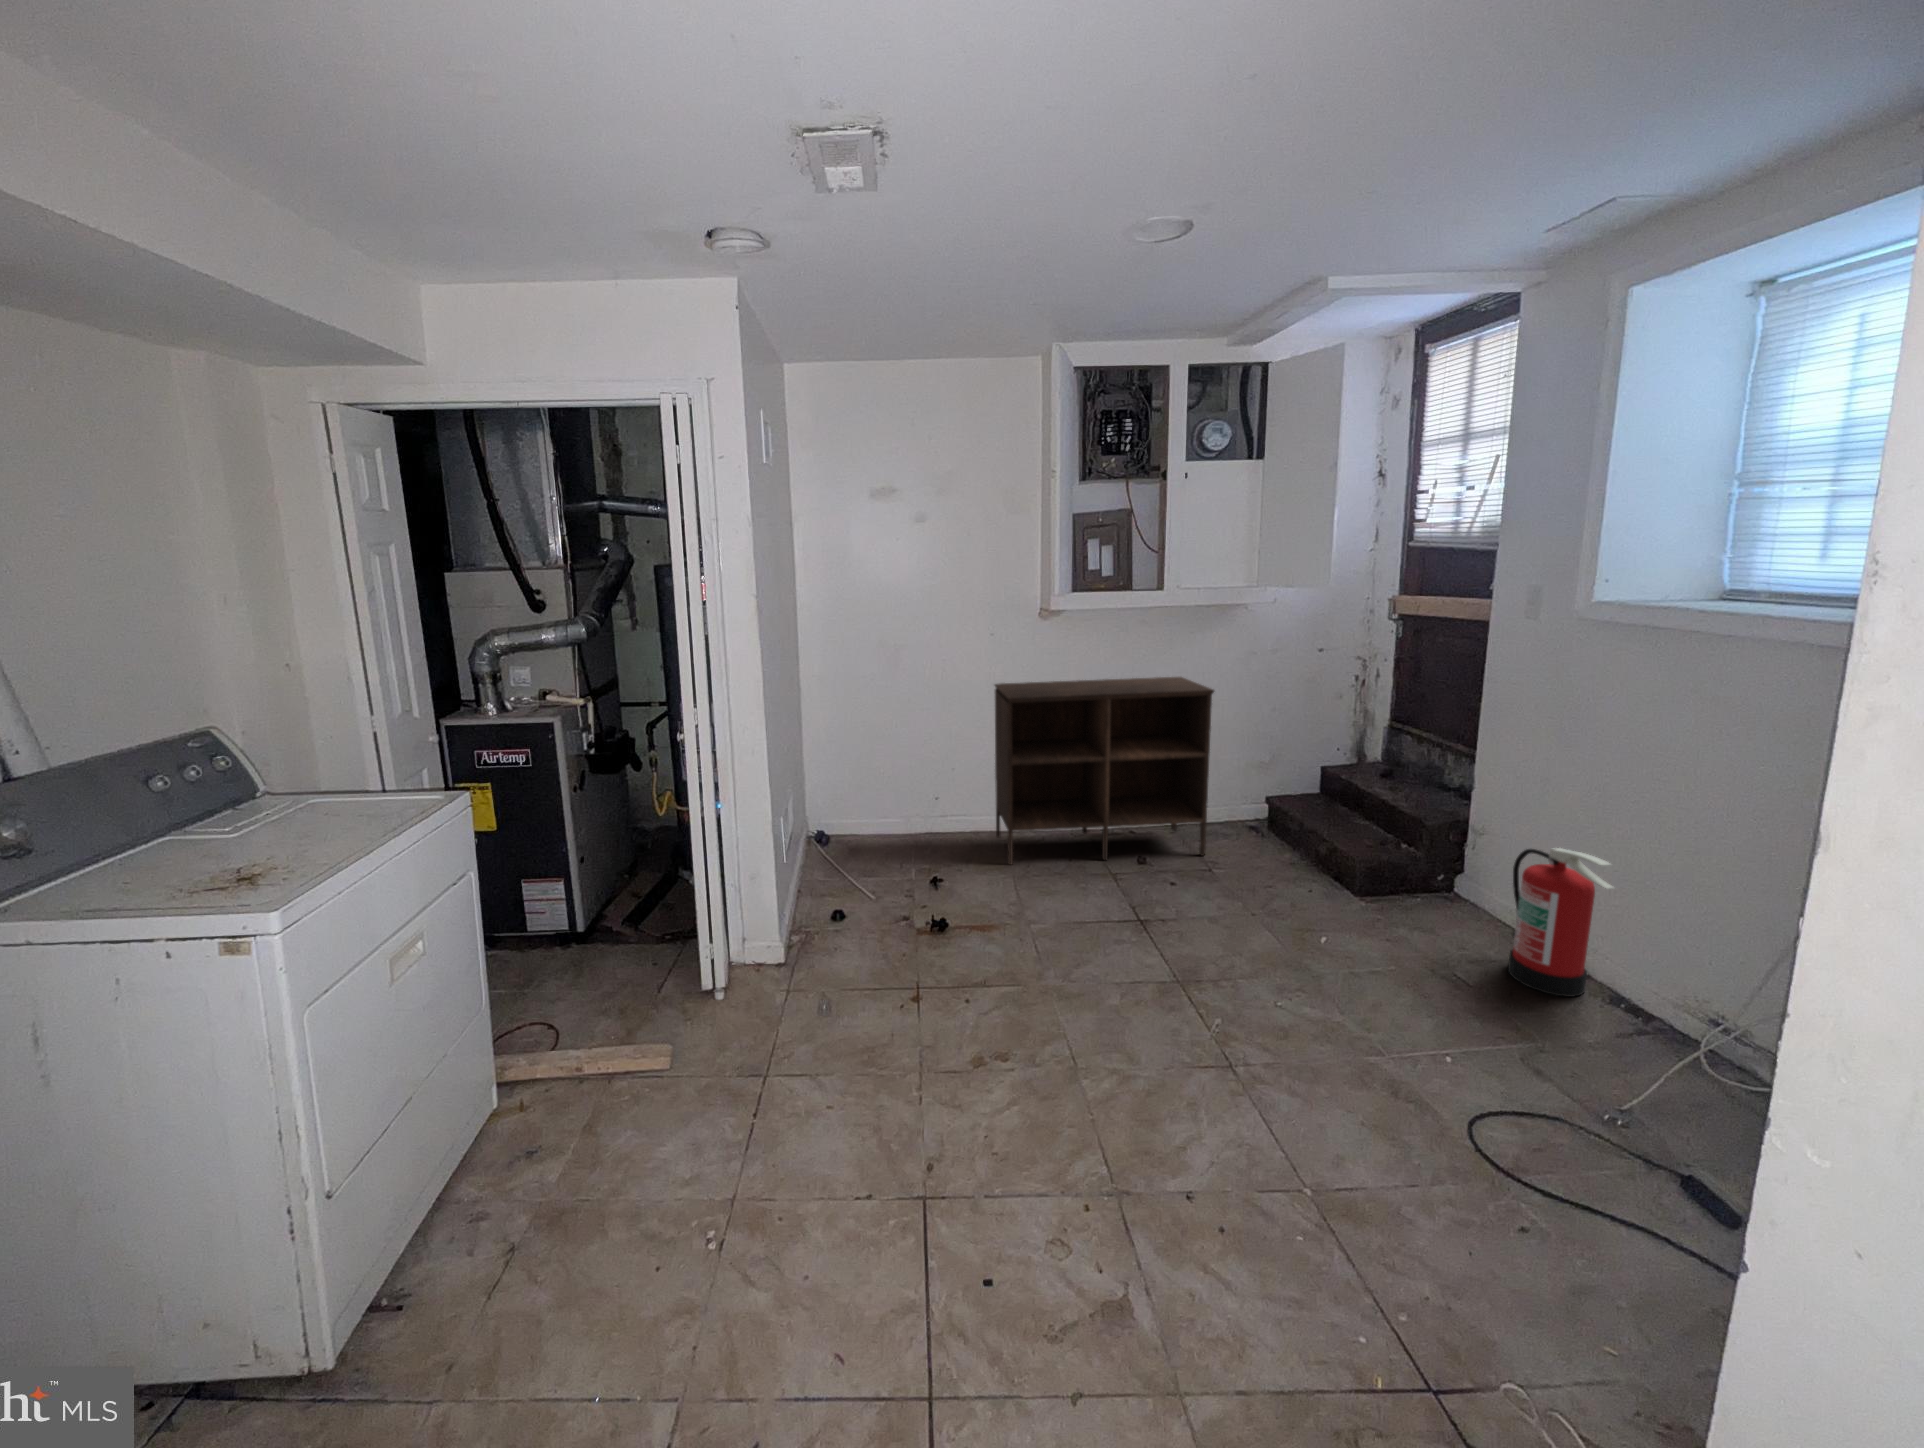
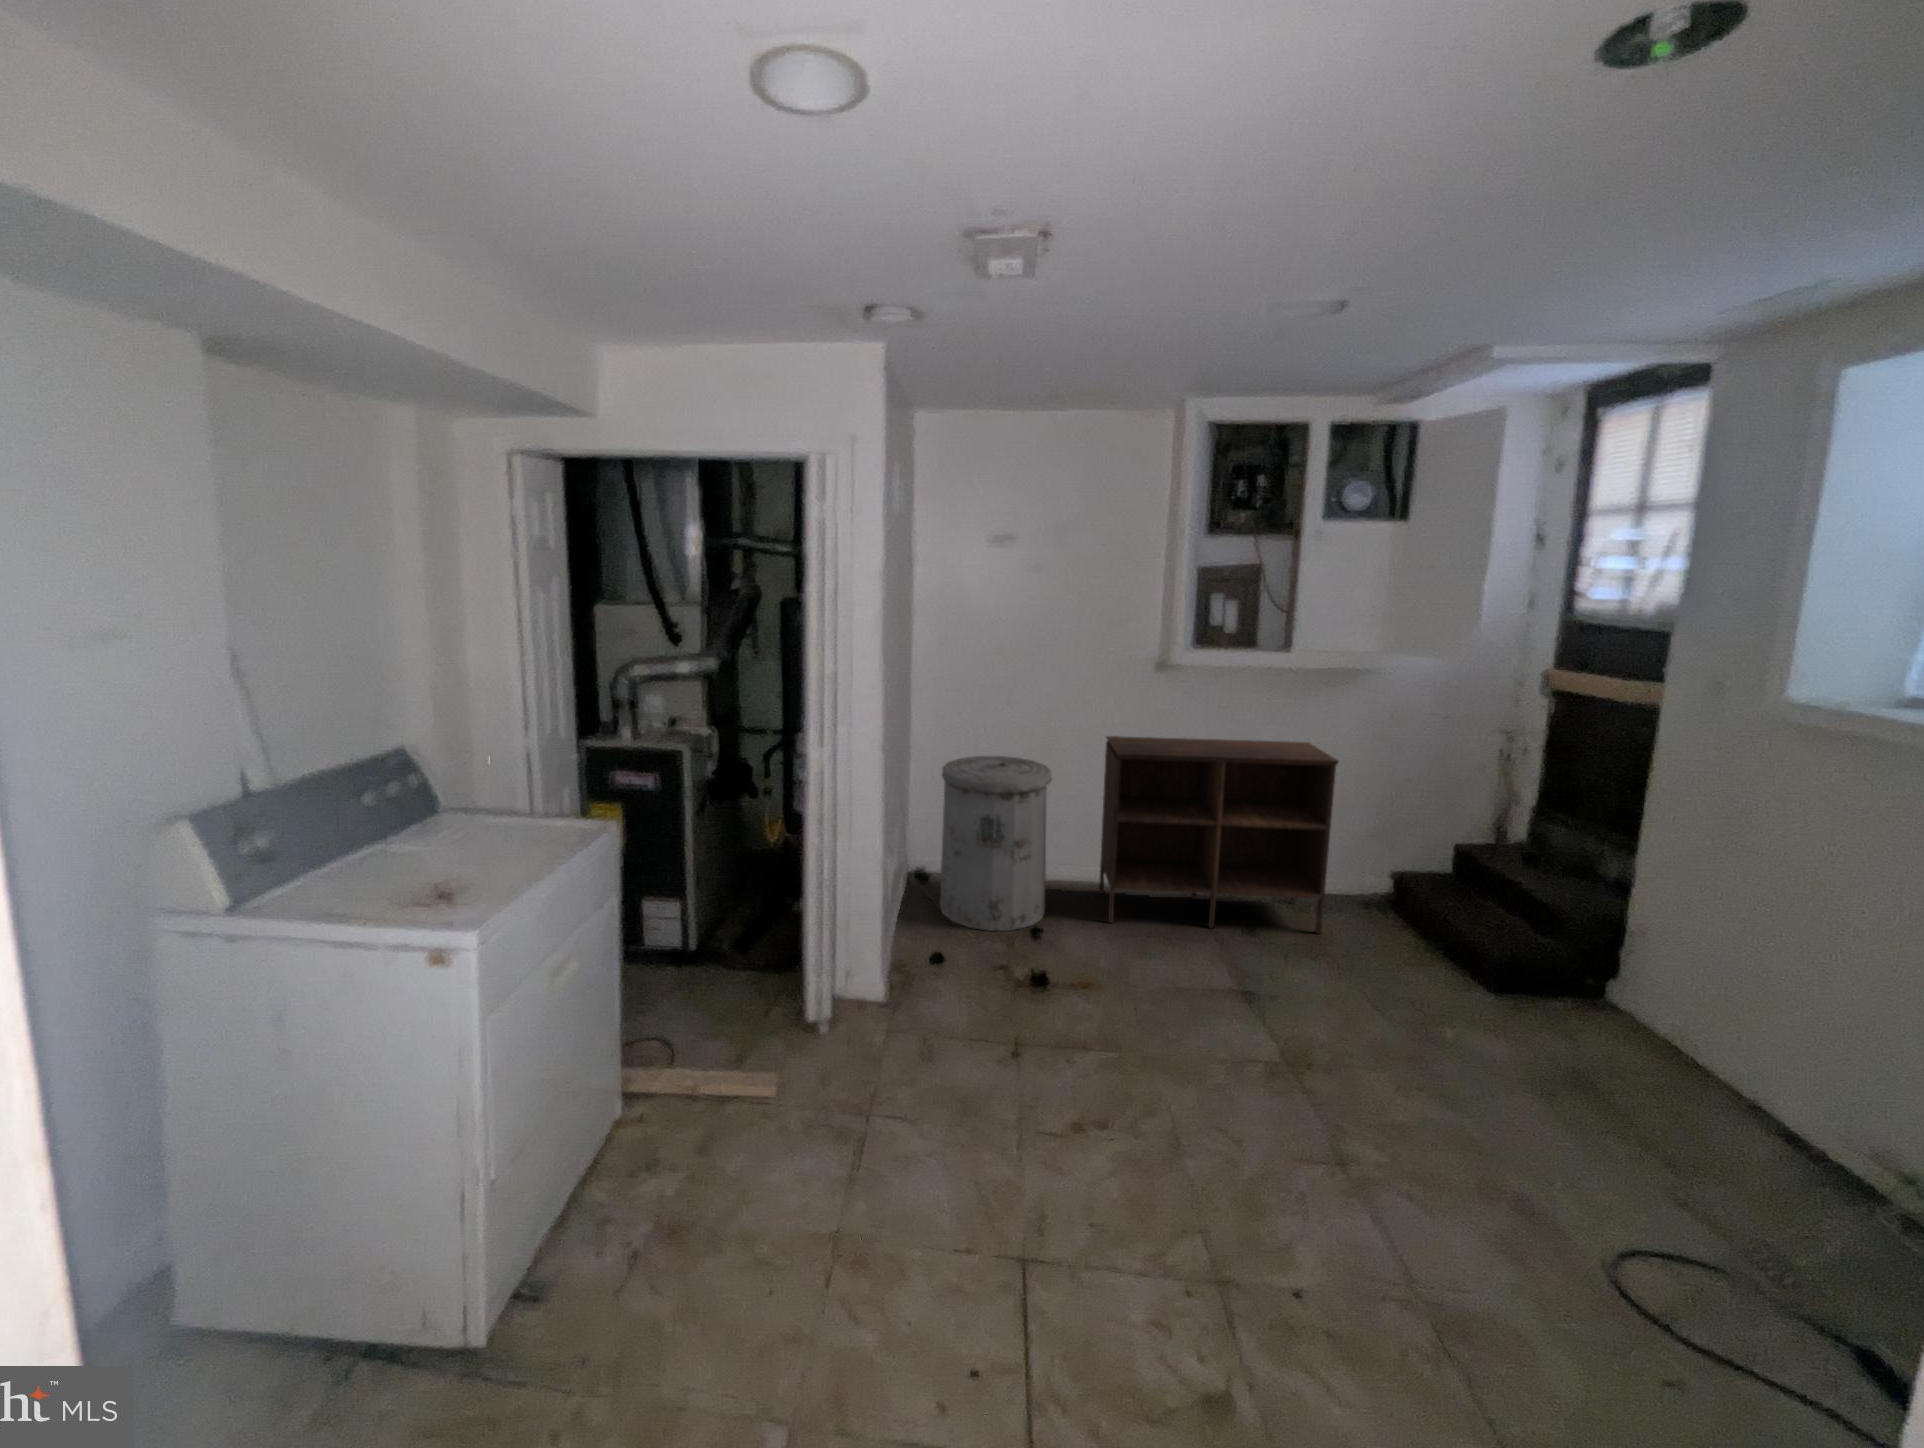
trash can: none [835,711,946,884] -> present [940,756,1052,931]
fire extinguisher: present [1508,848,1613,997] -> none [1627,958,1736,1117]

